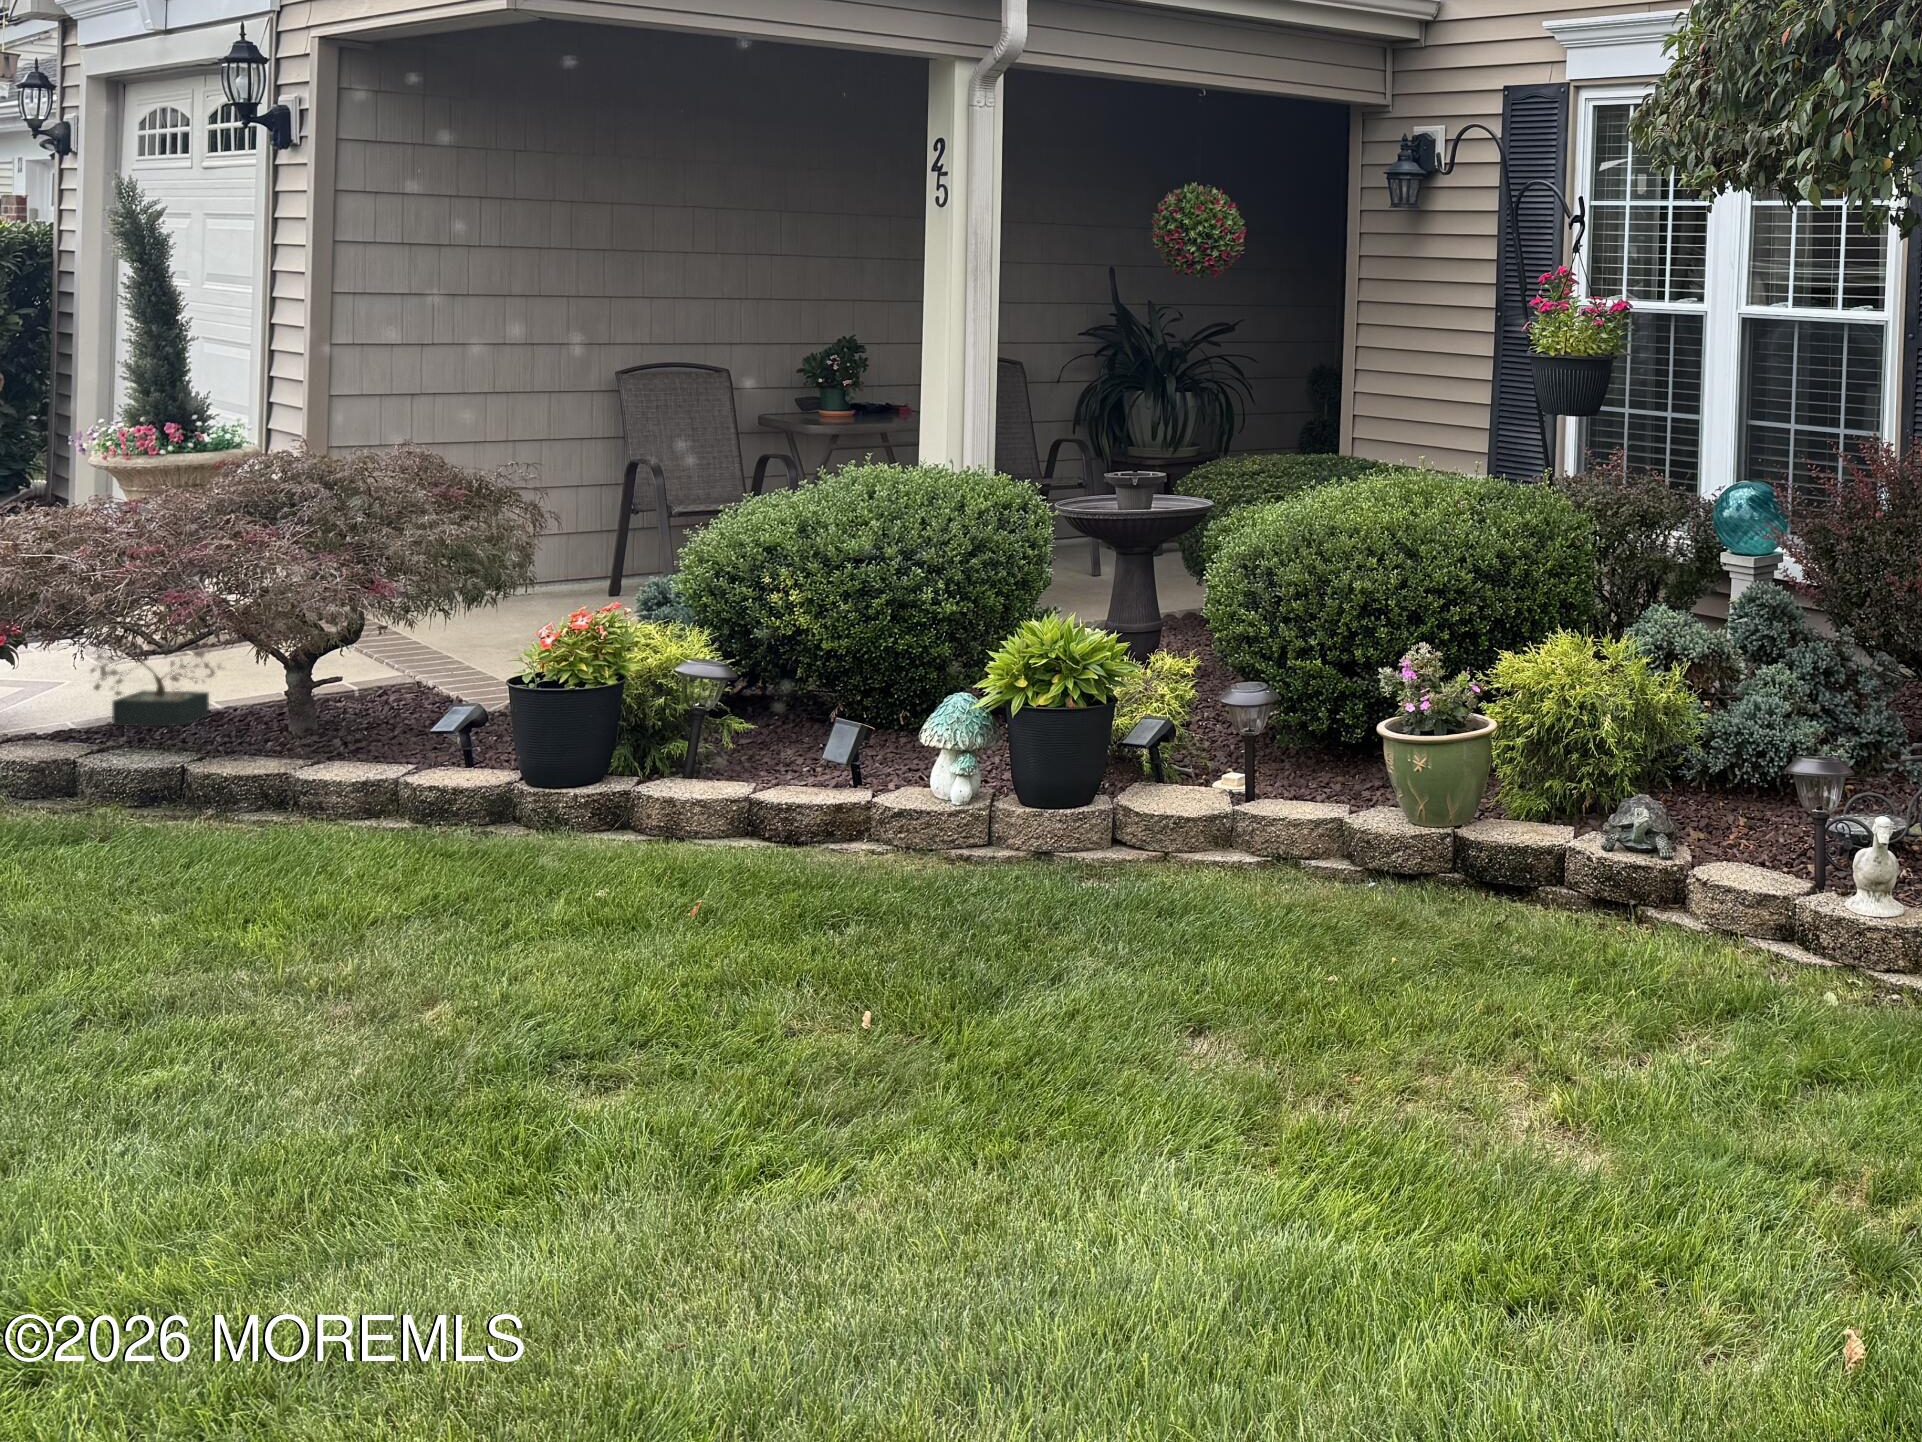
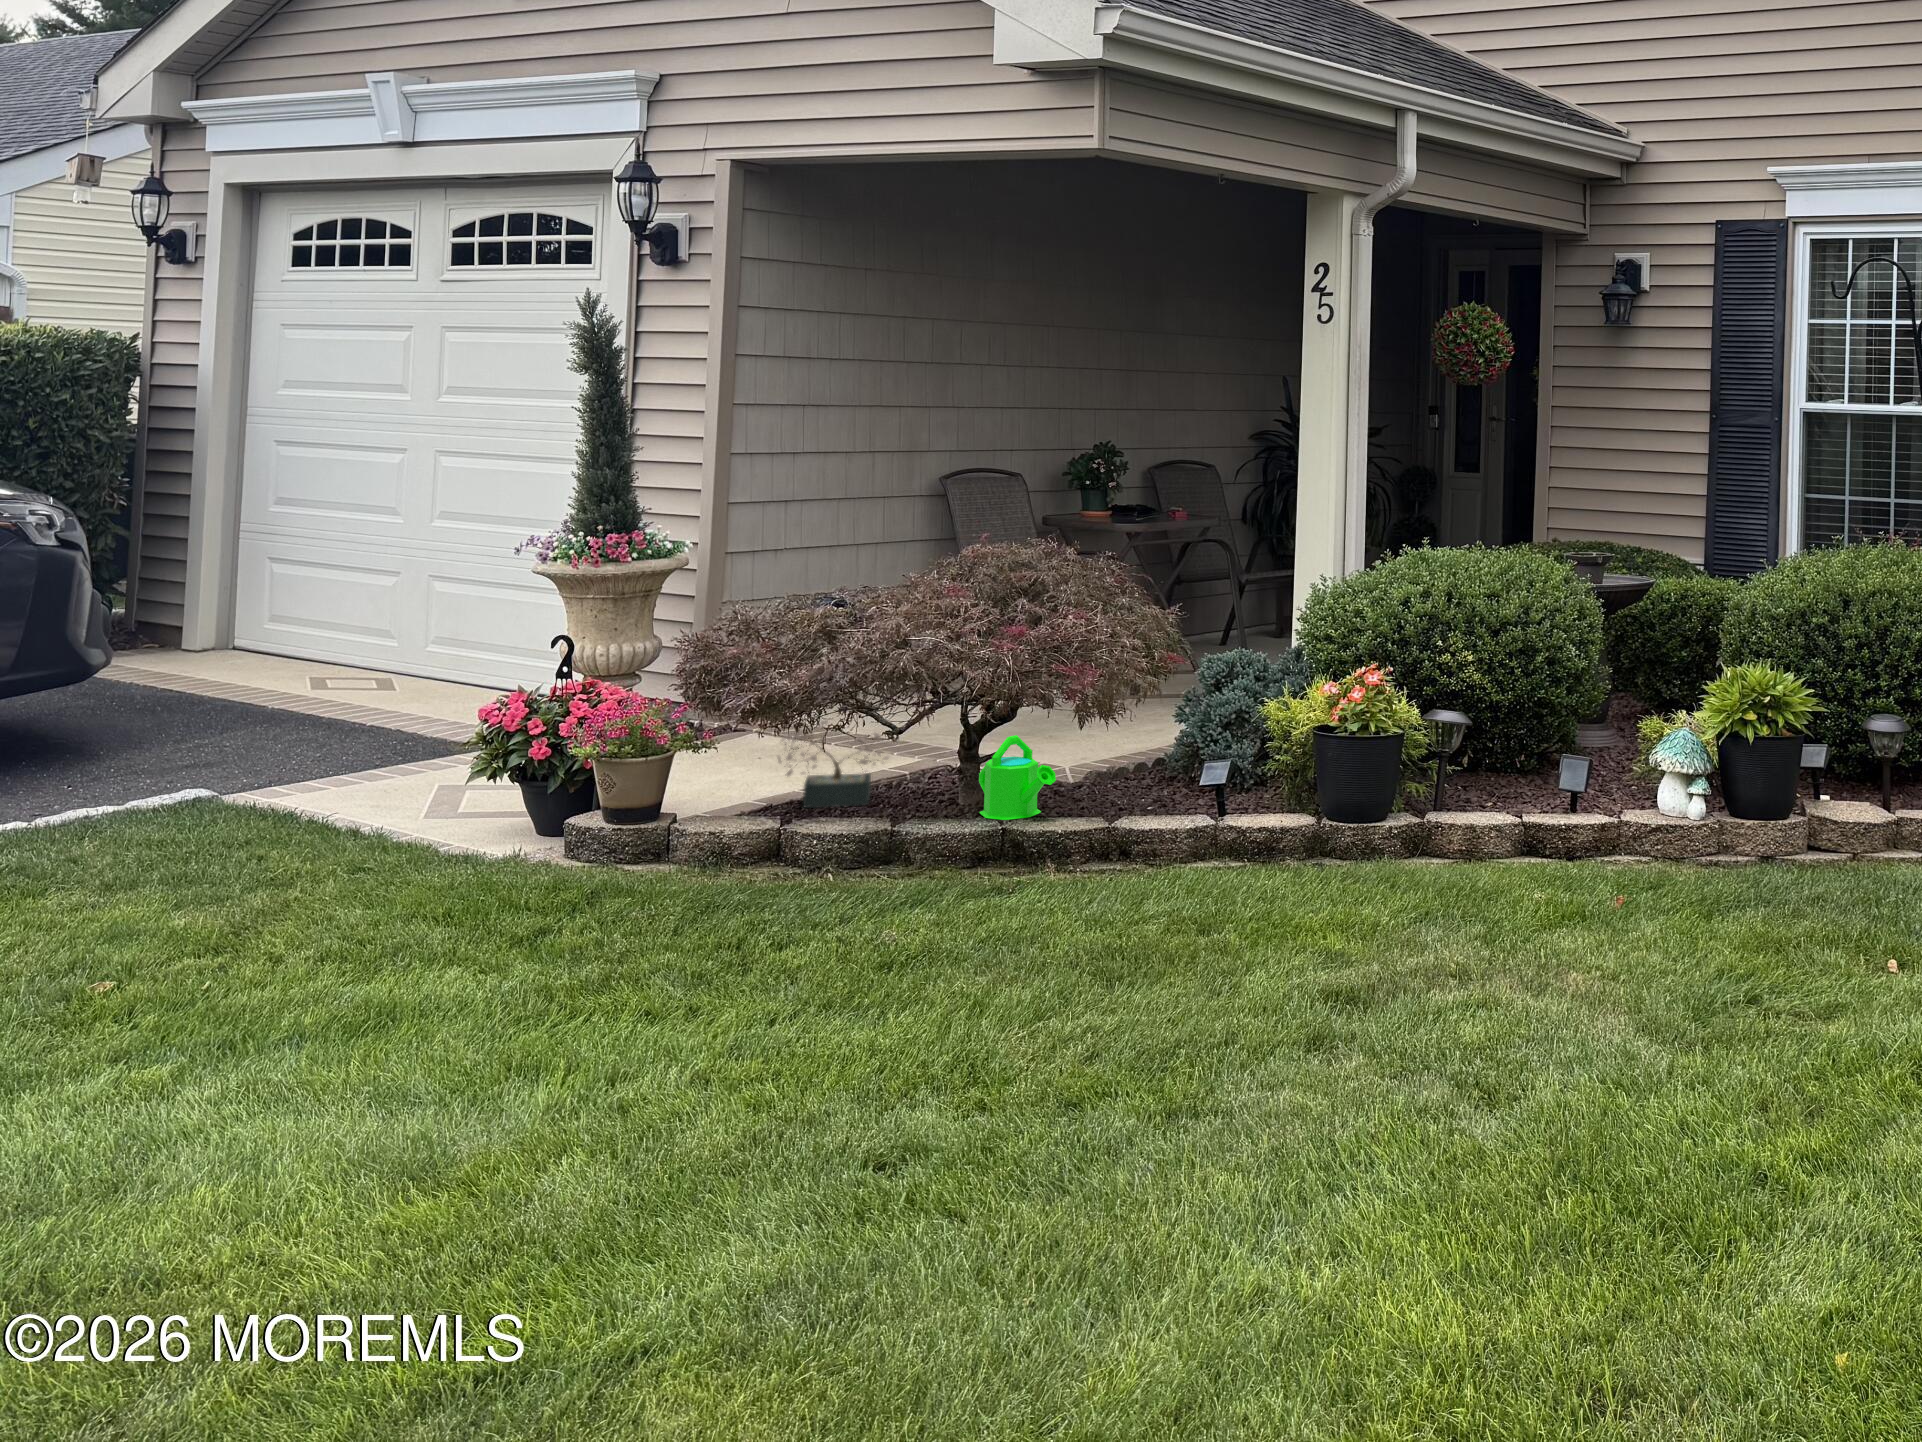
watering can: none [238,658,319,752] -> present [979,735,1056,820]

